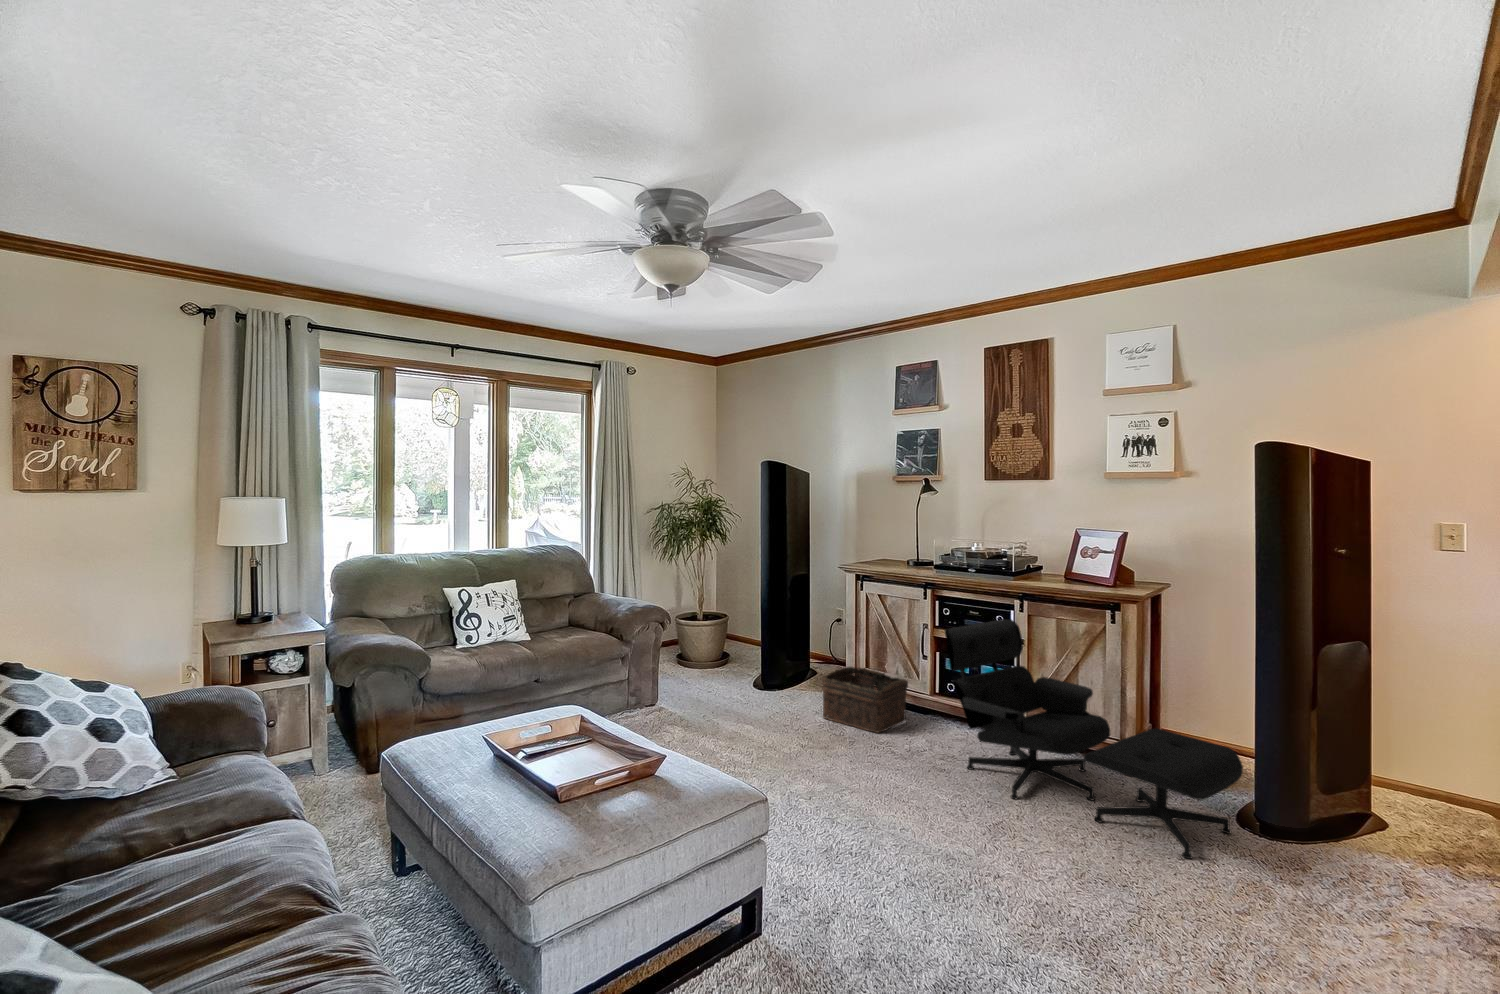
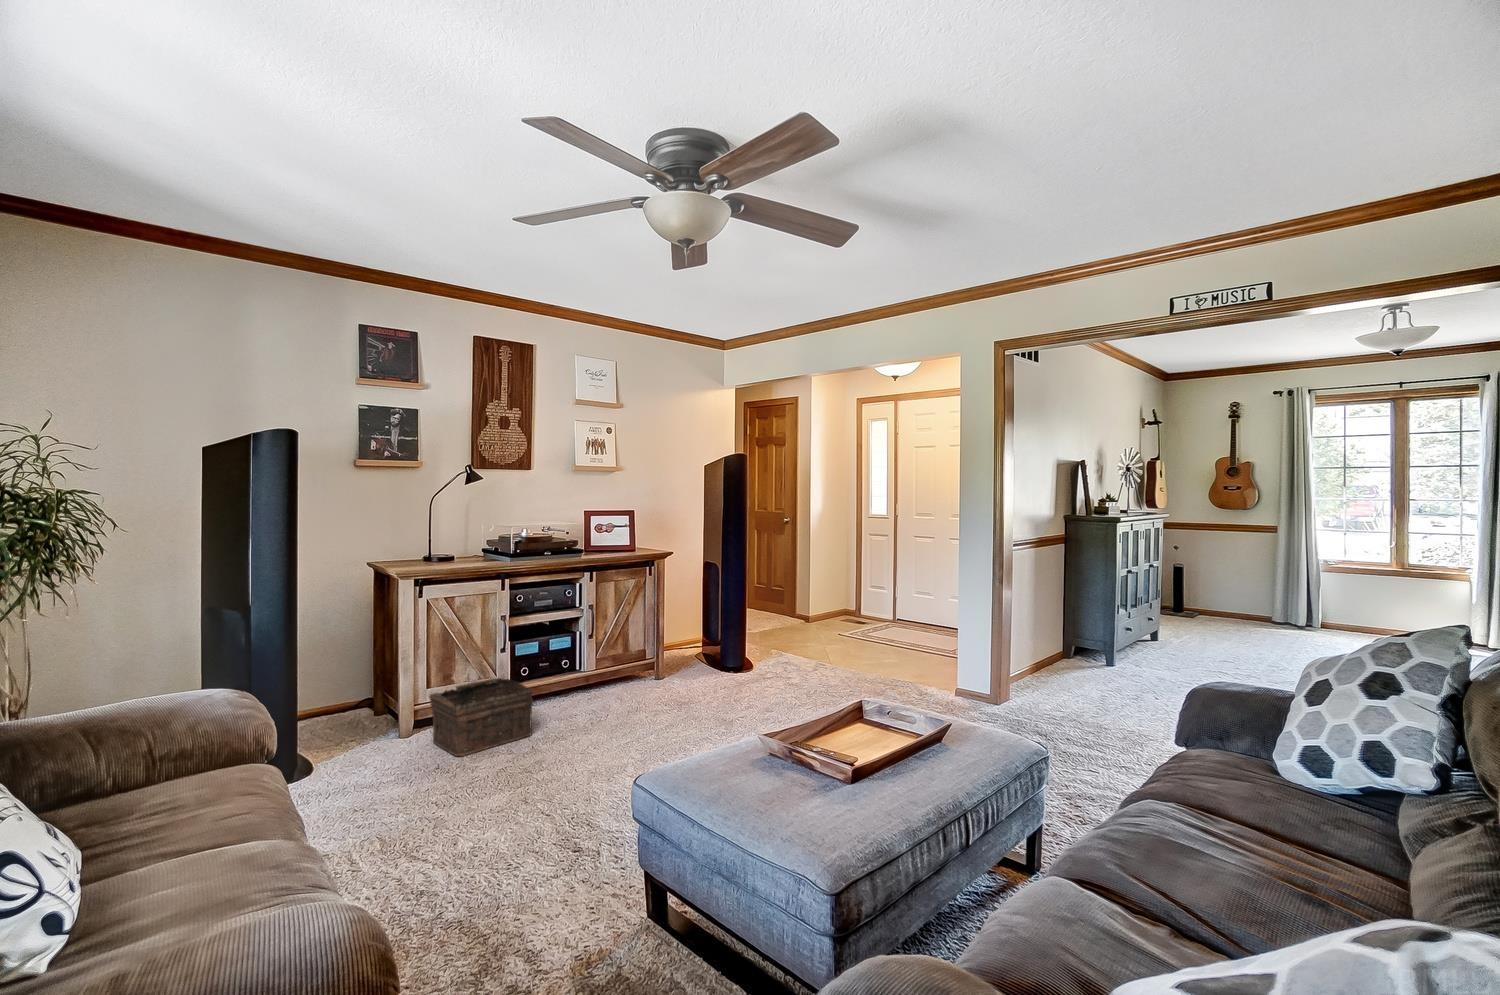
lounge chair: present [945,619,1243,859] -> none [590,588,780,713]

